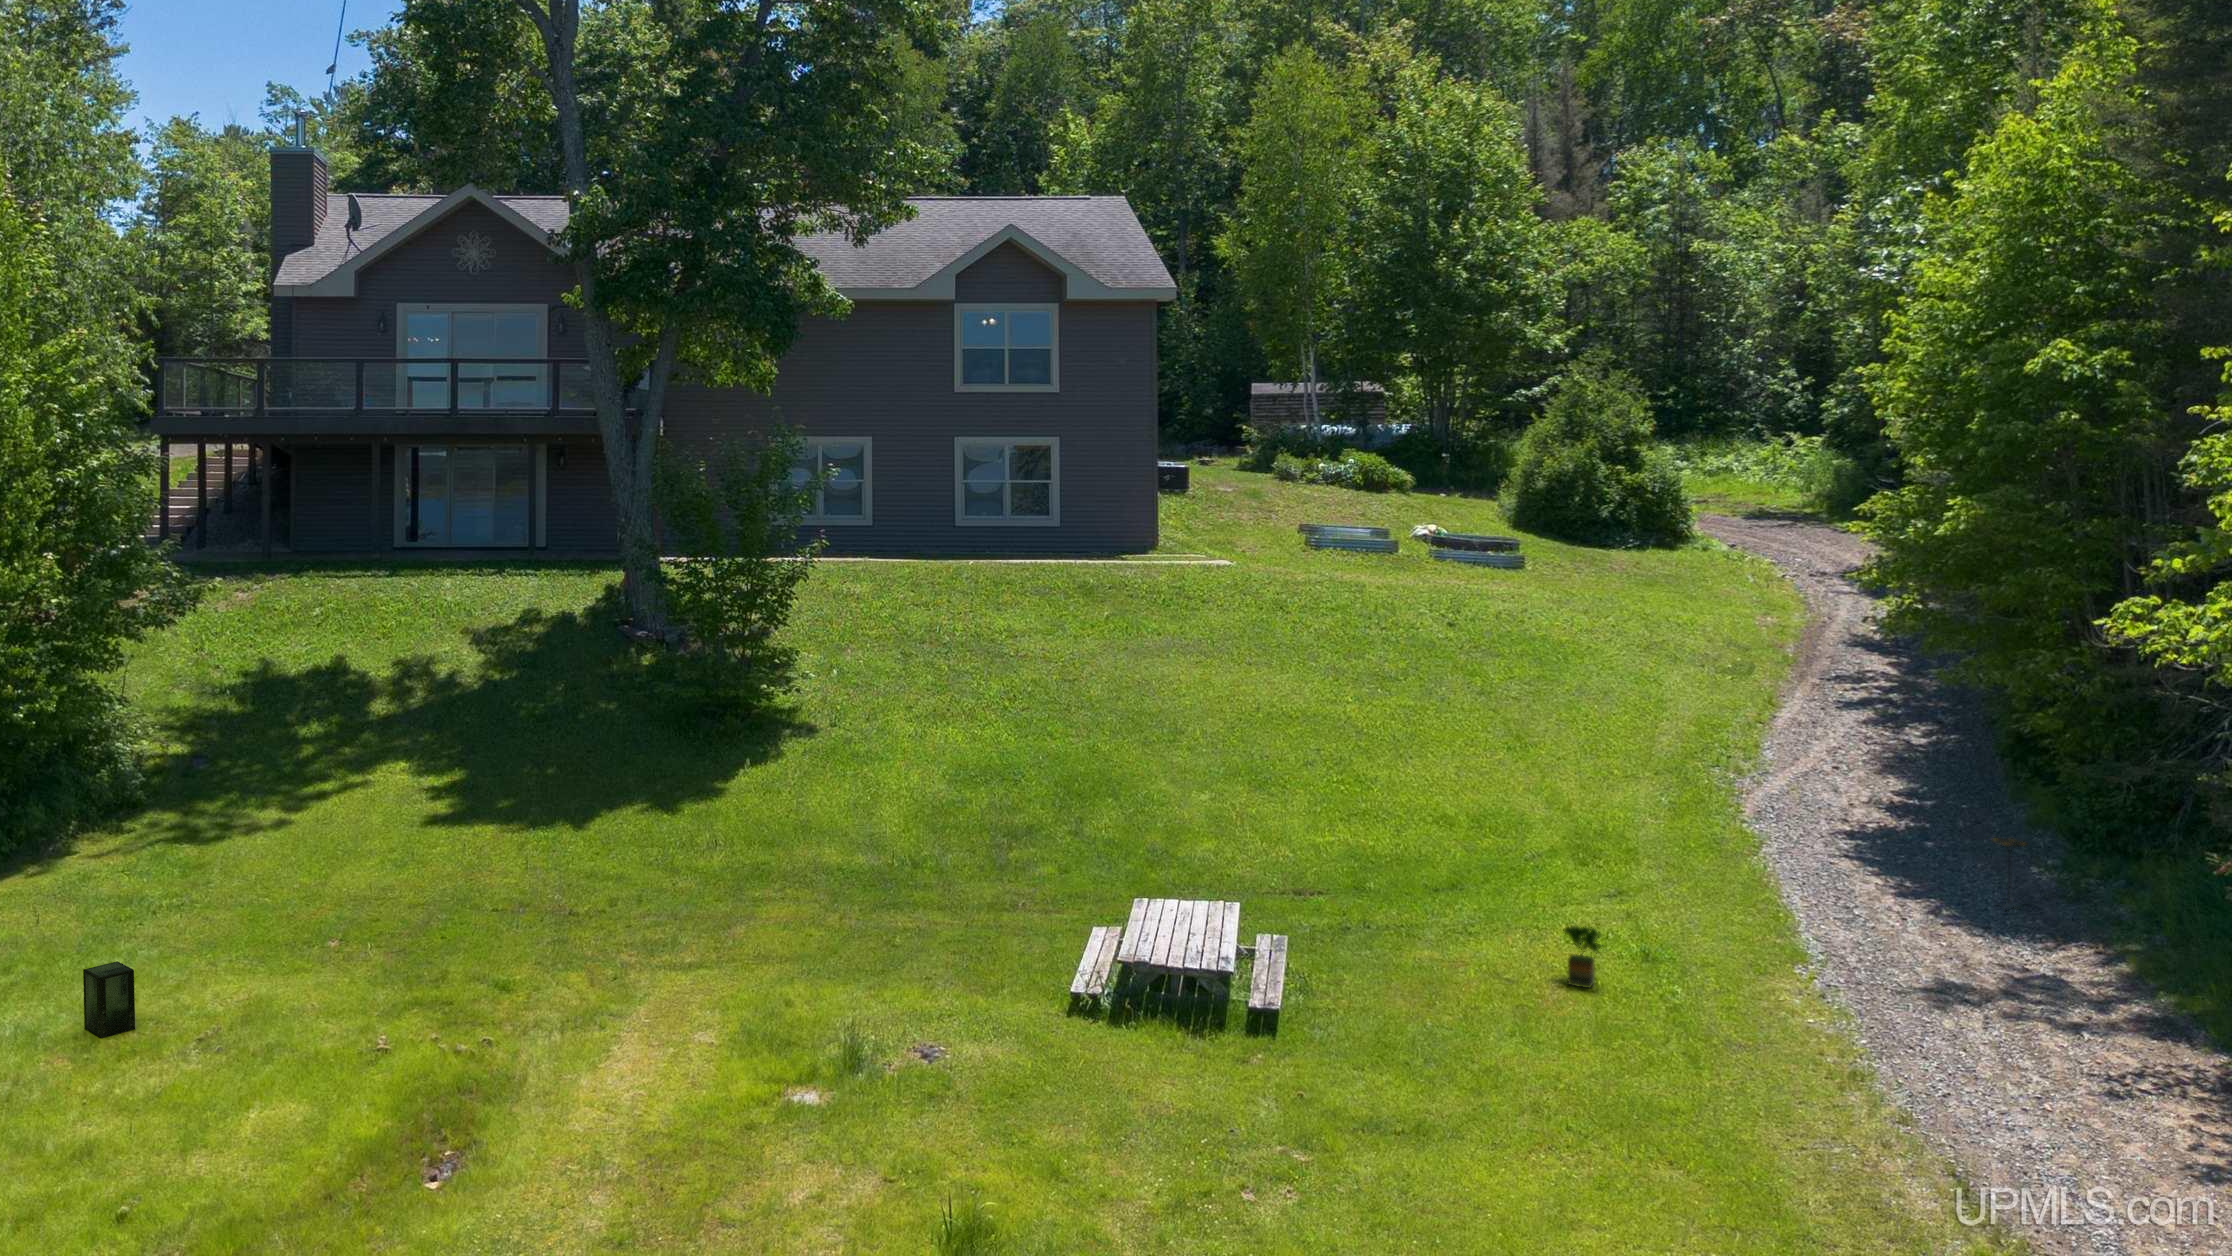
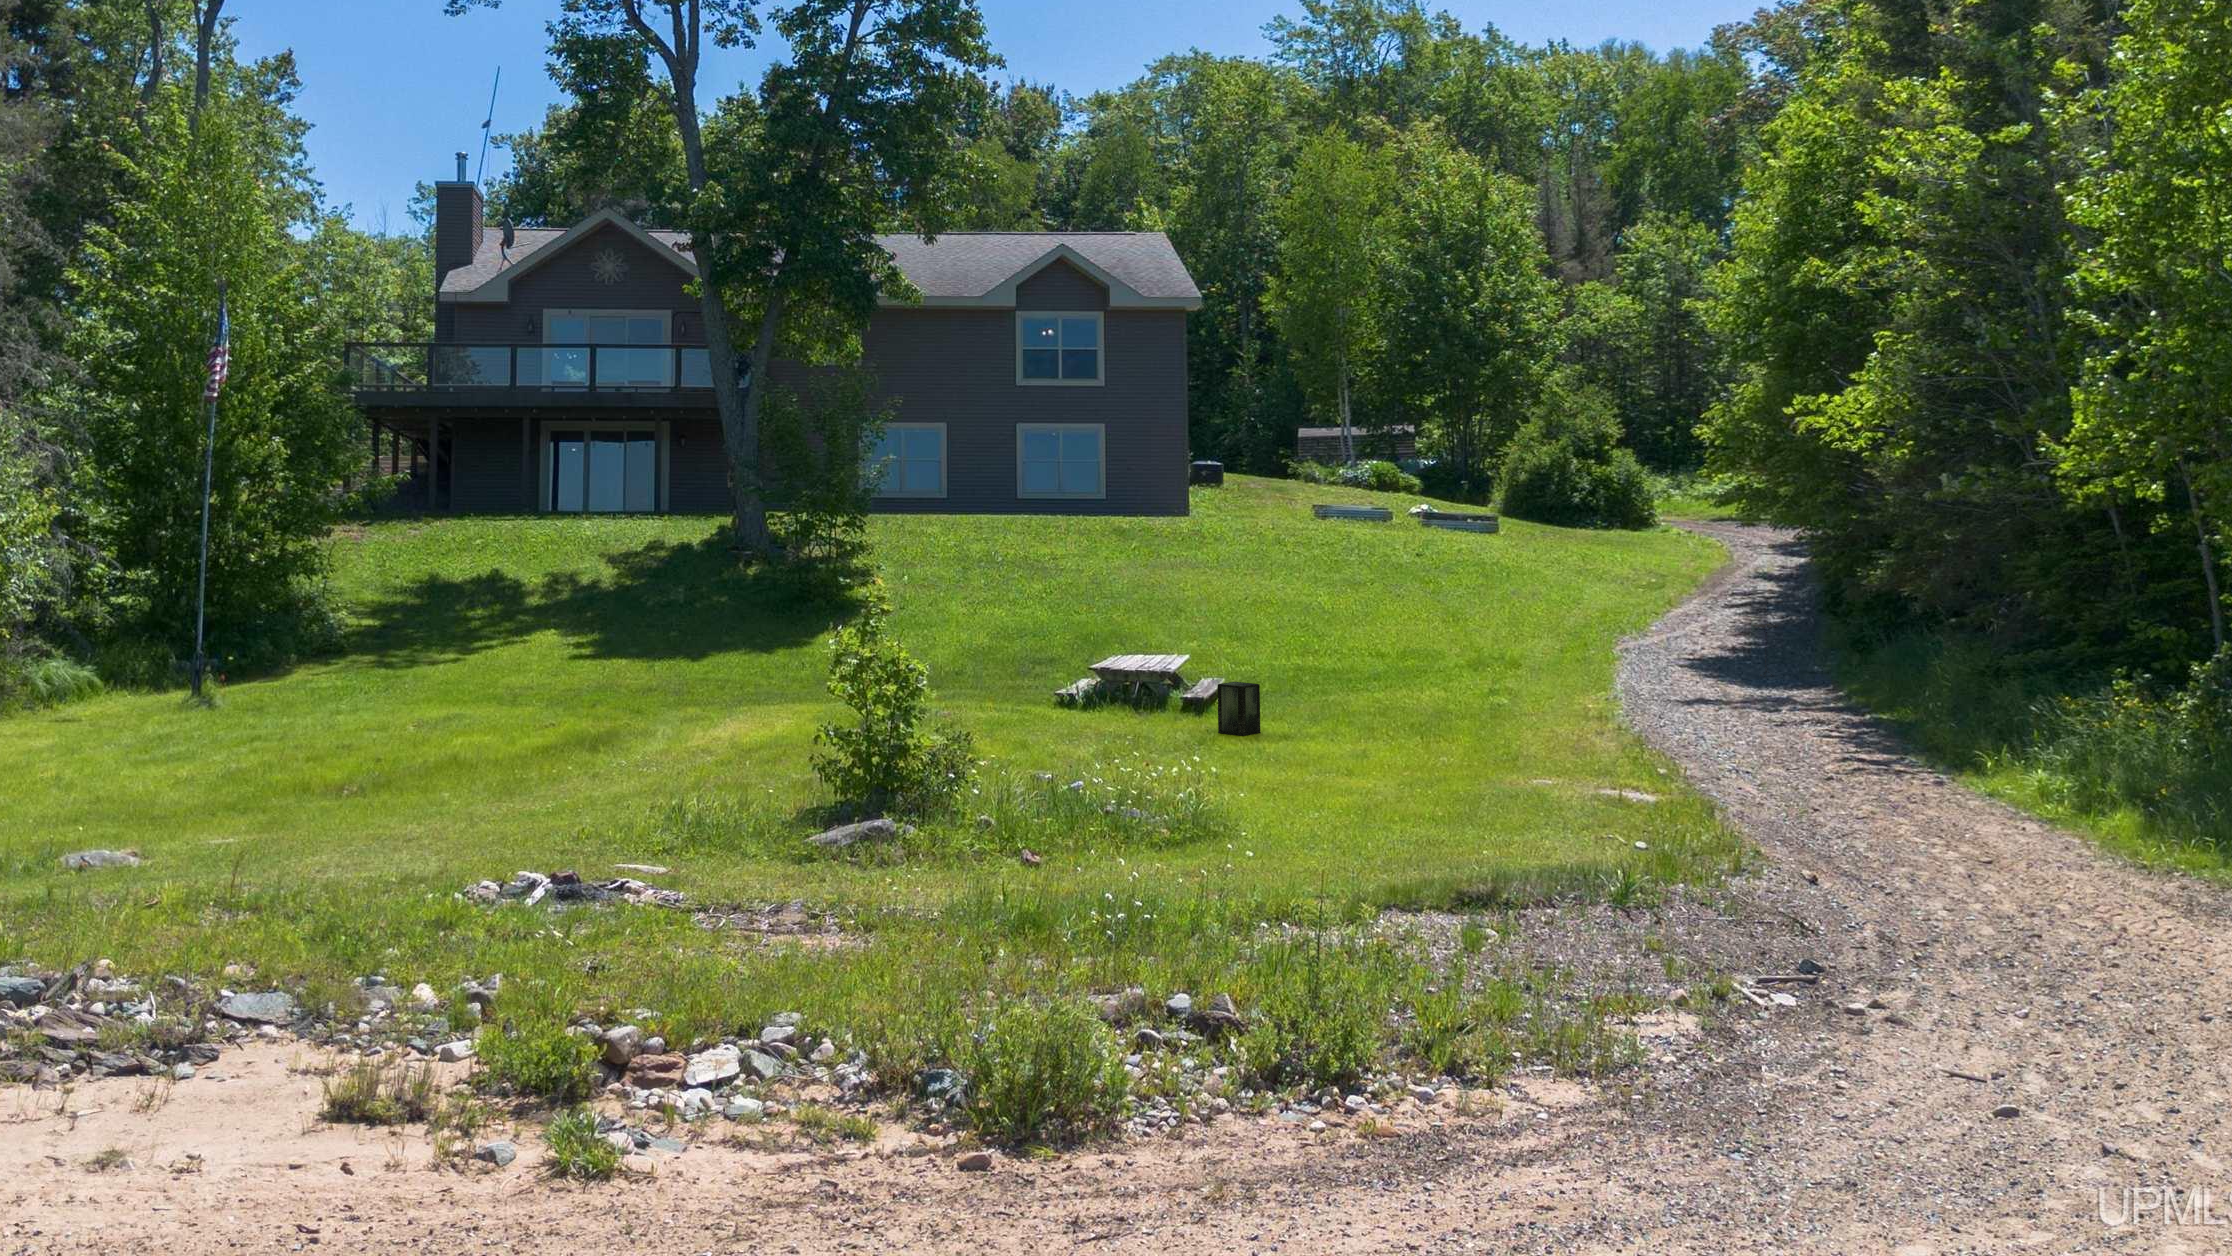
potted tree: present [1563,926,1603,988] -> none [1410,657,1440,701]
storage box: present [83,961,135,1038] -> present [1218,682,1260,736]

